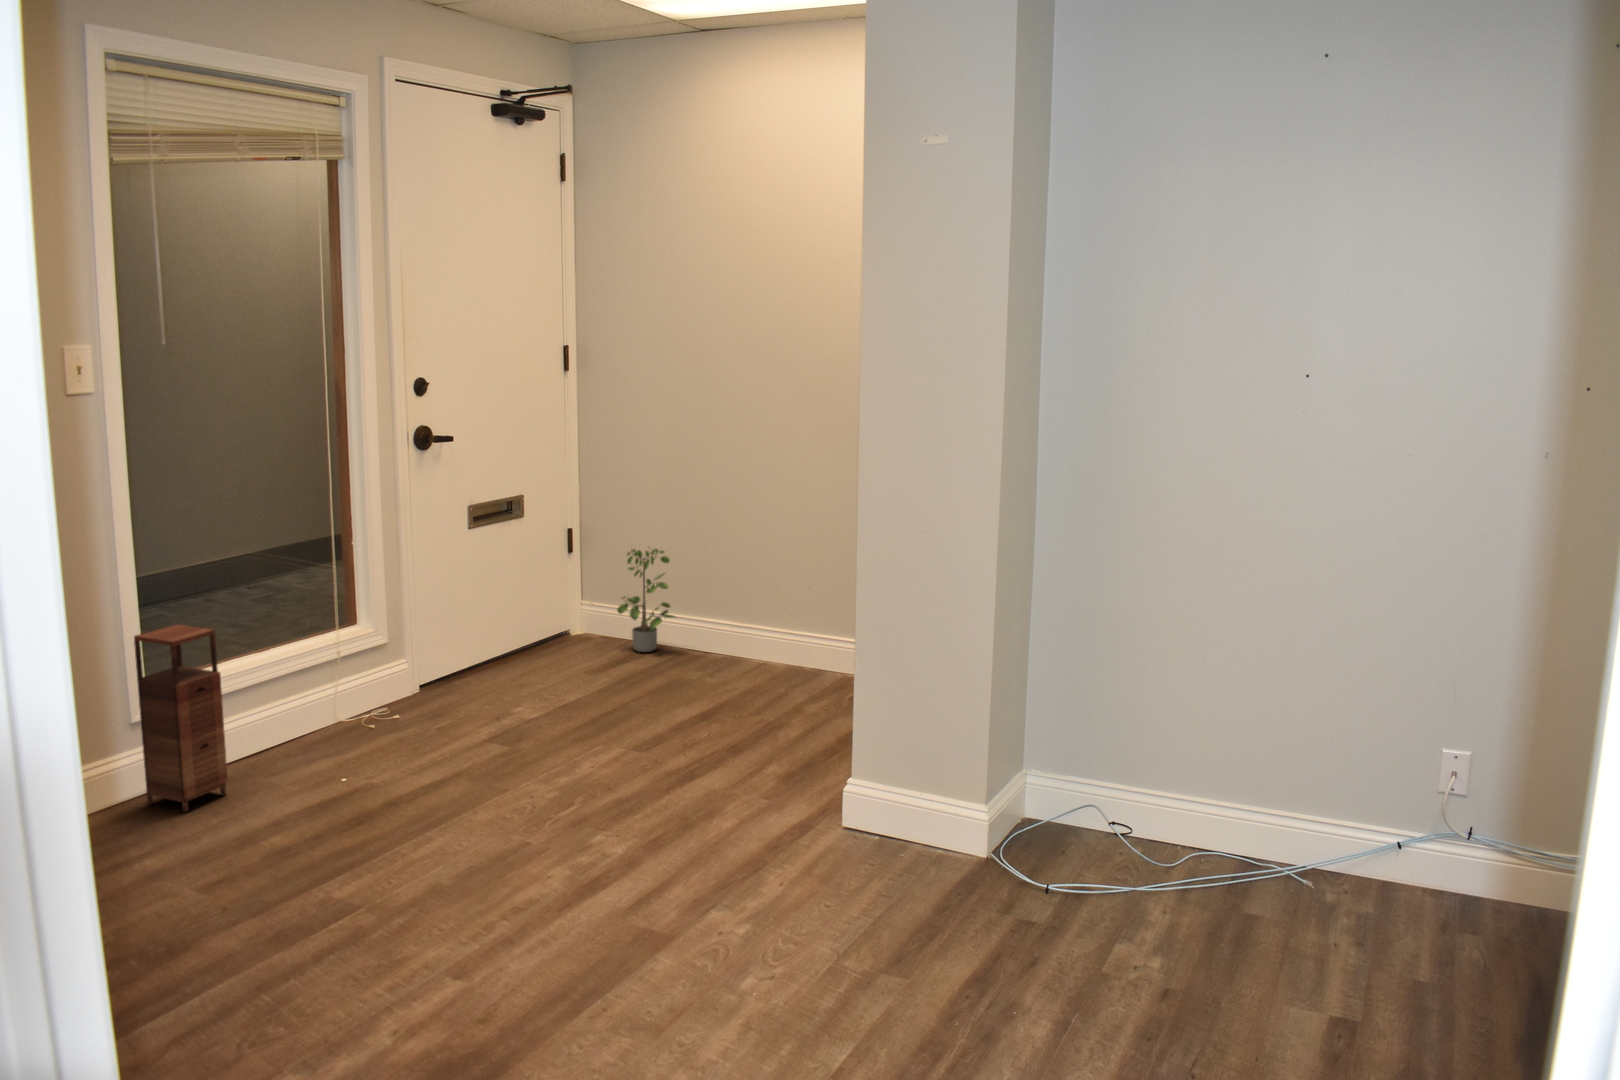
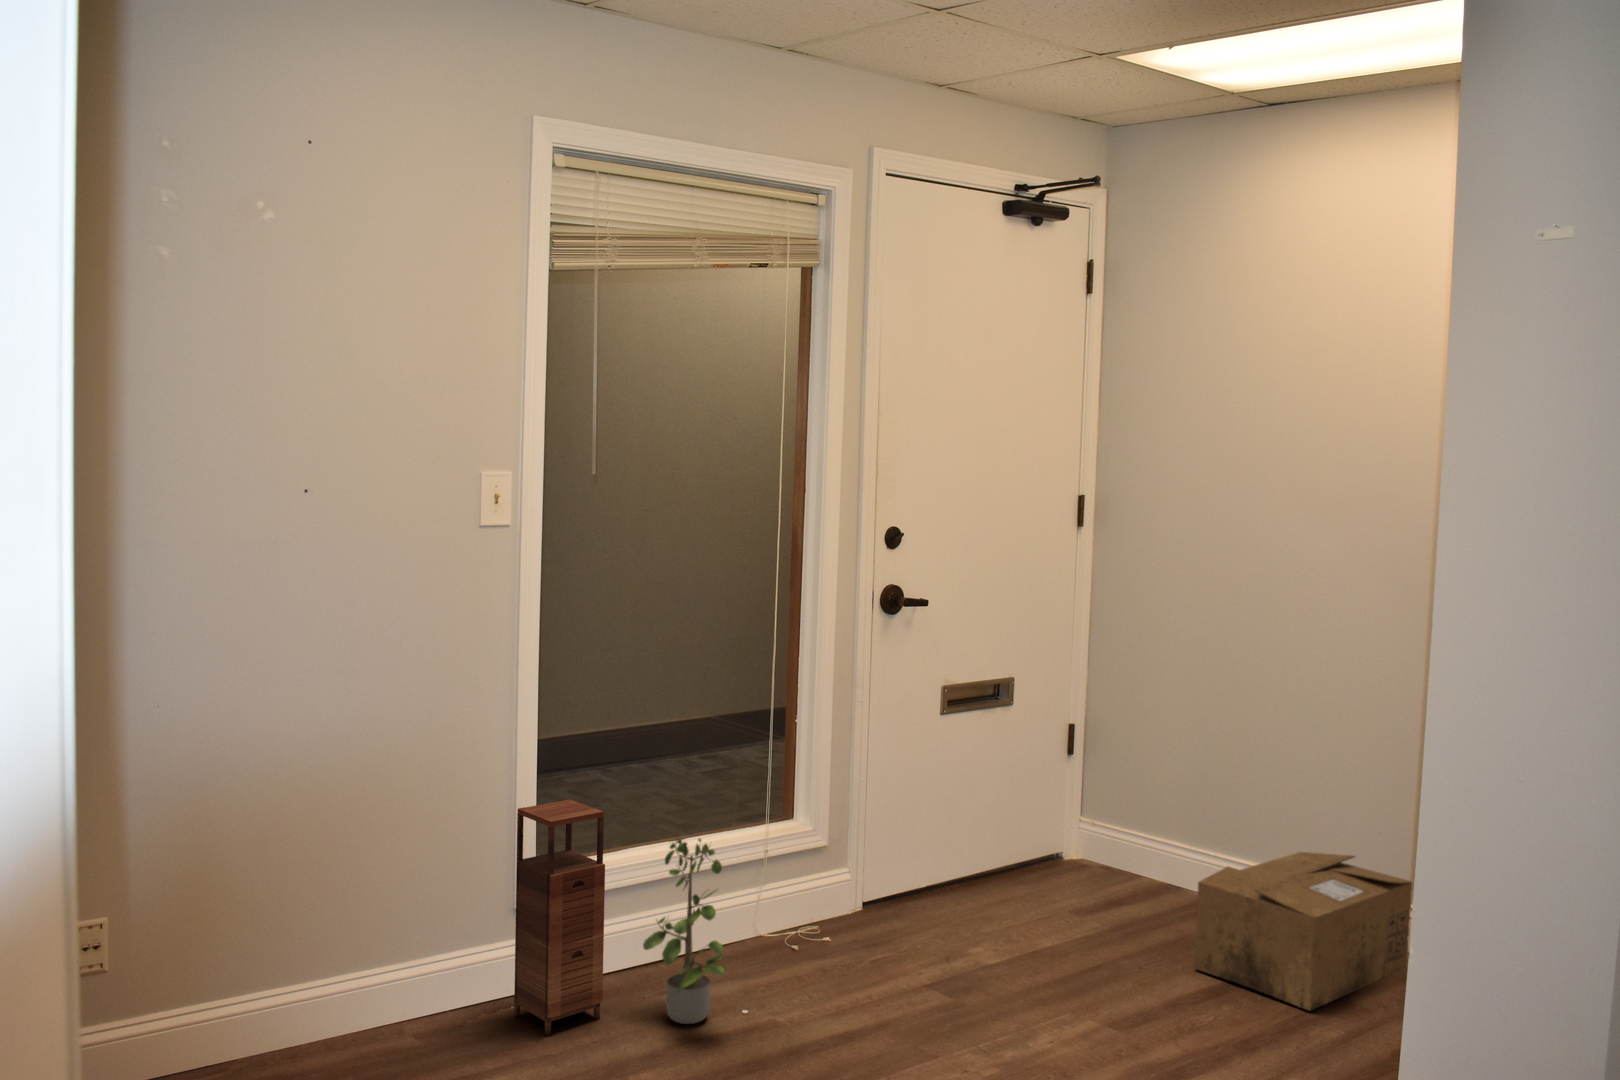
potted plant: present [617,549,675,652] -> present [643,839,724,1024]
cardboard box: none [677,603,818,707] -> present [1194,852,1412,1011]

